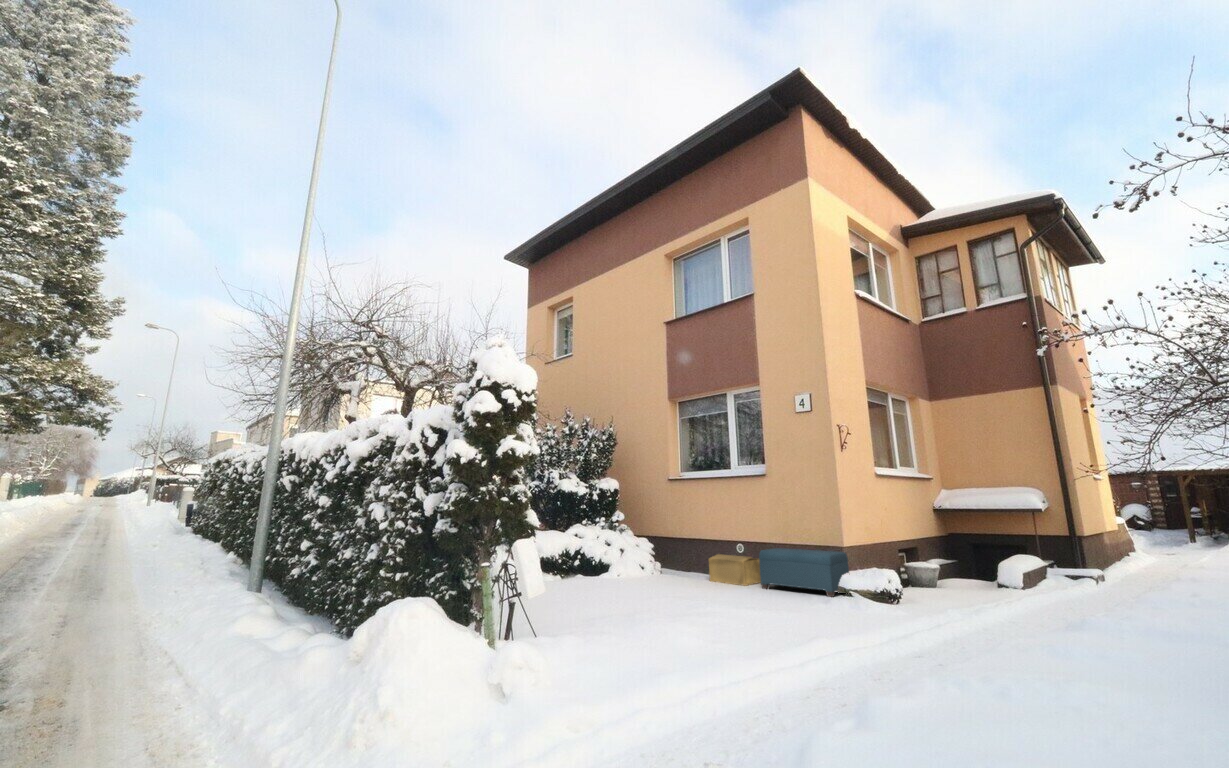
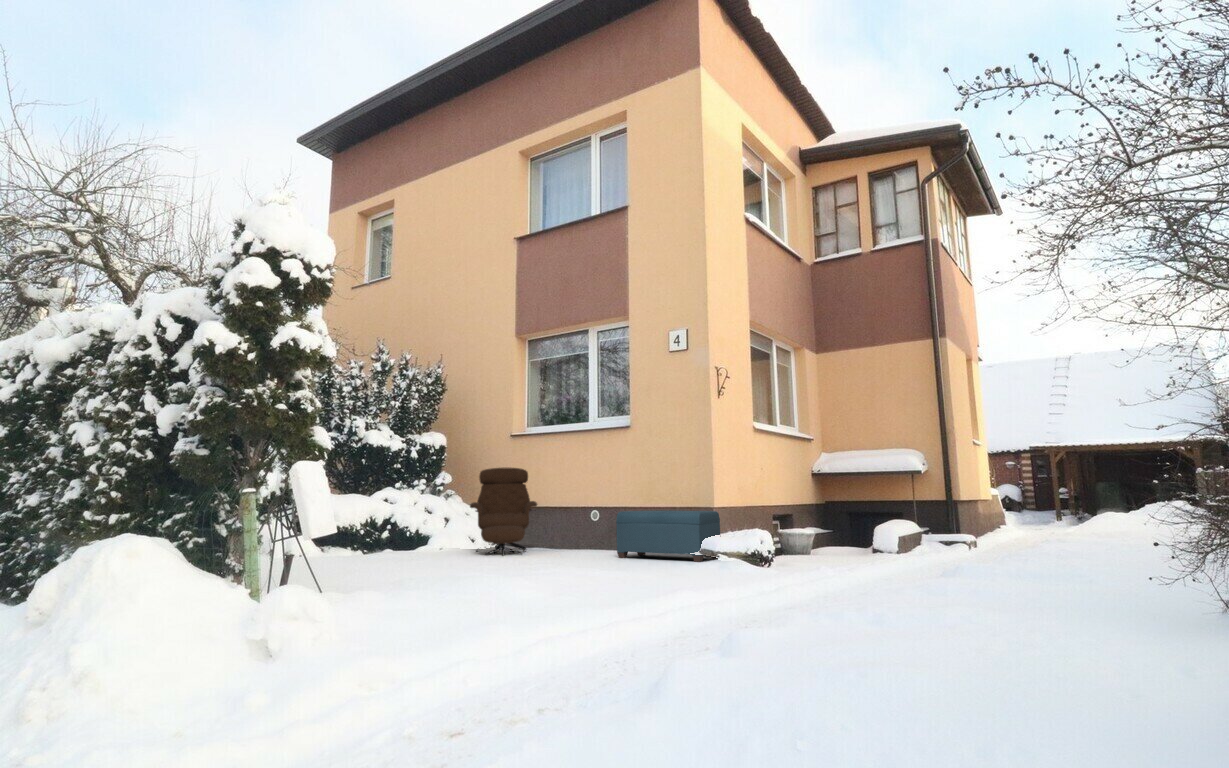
lounge chair: none [640,507,693,583] -> present [470,467,537,556]
cardboard box: present [709,554,761,586] -> none [555,522,619,556]

